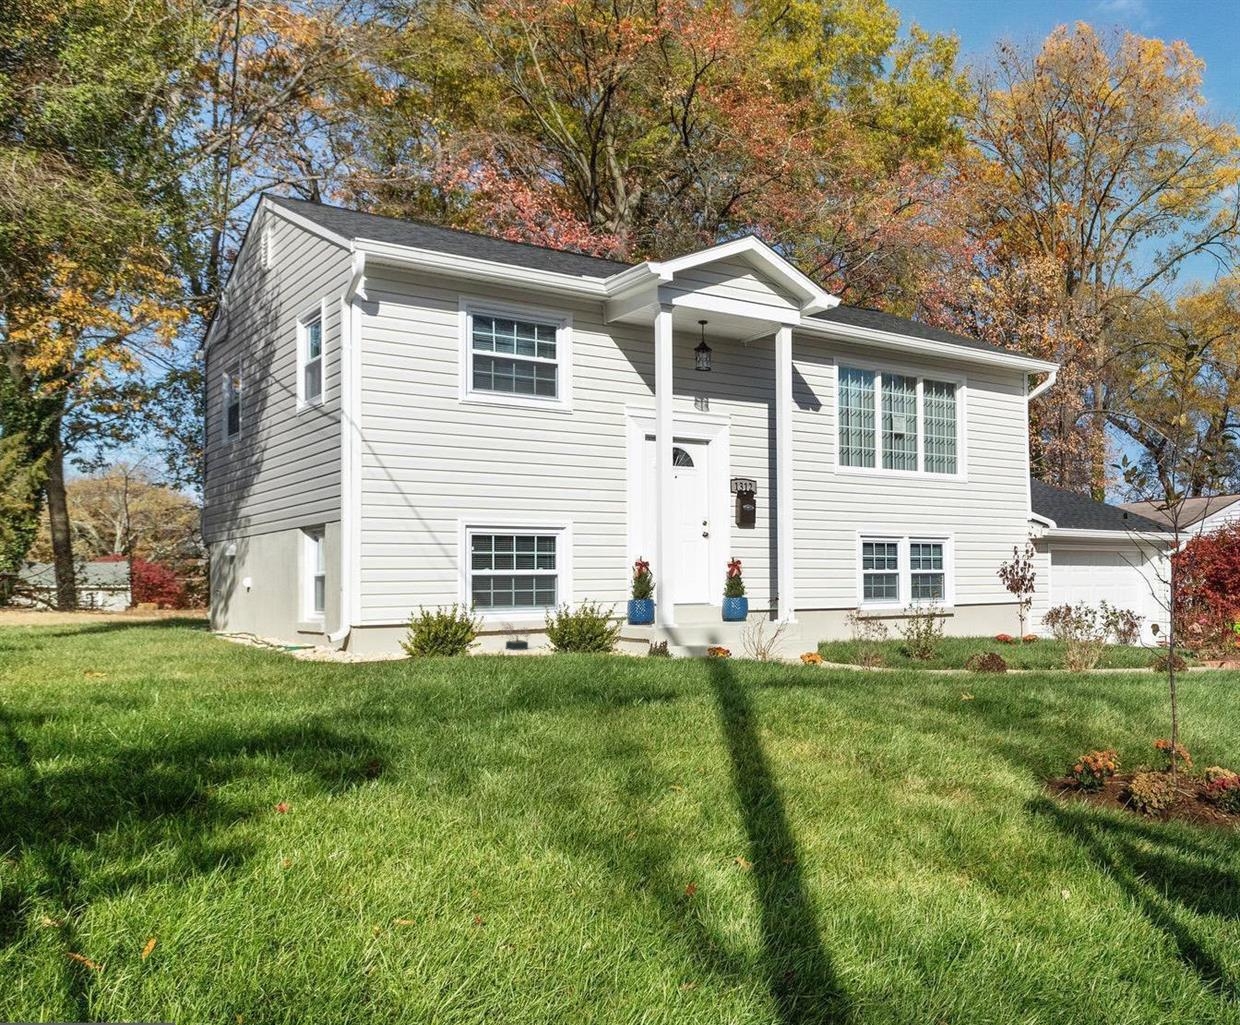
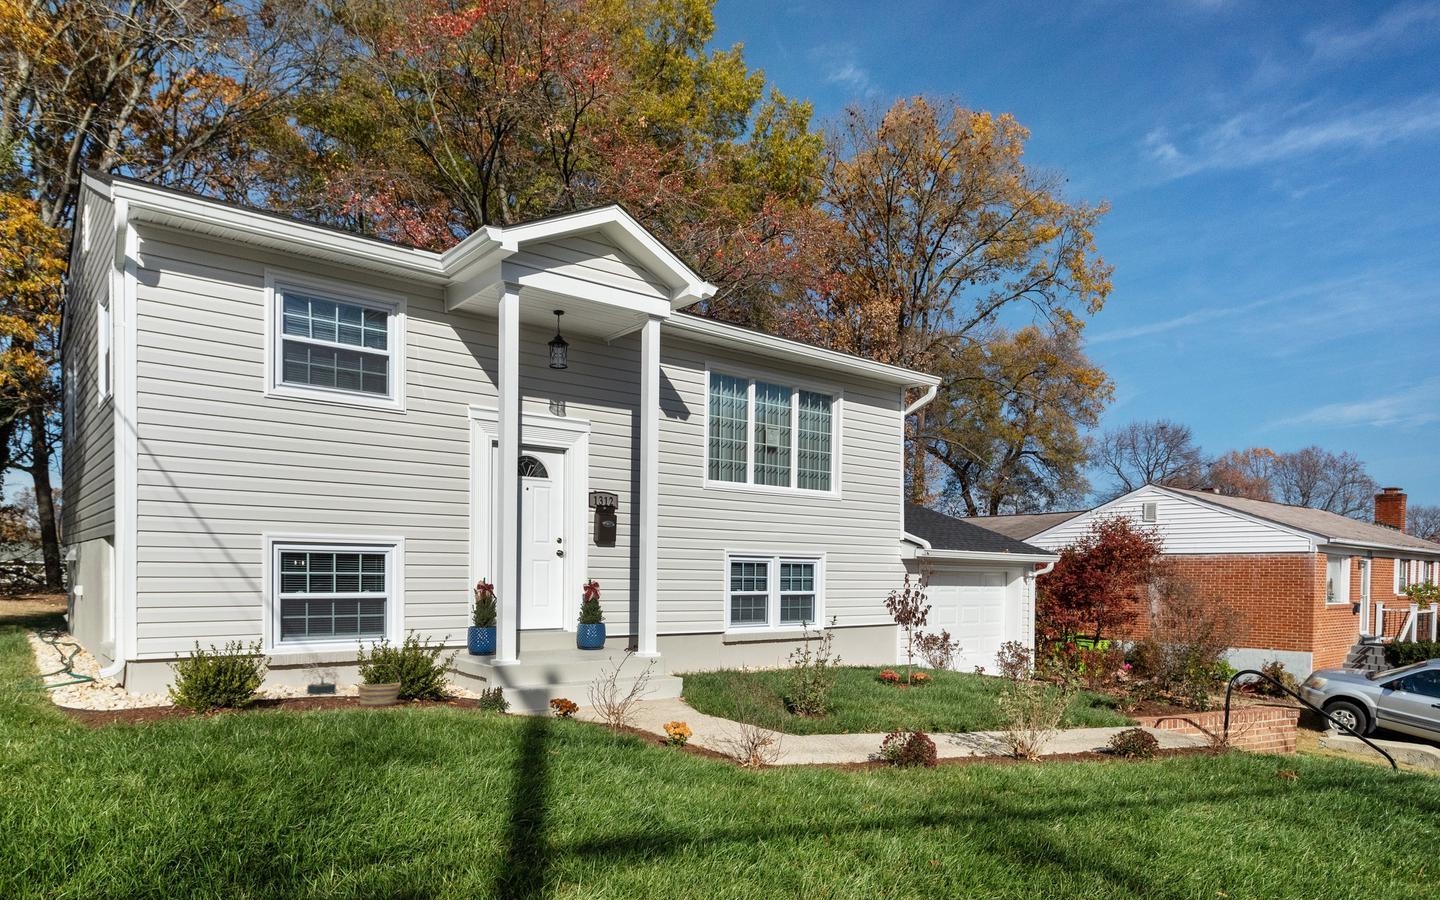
basket: none [545,626,580,662] -> present [358,679,401,707]

